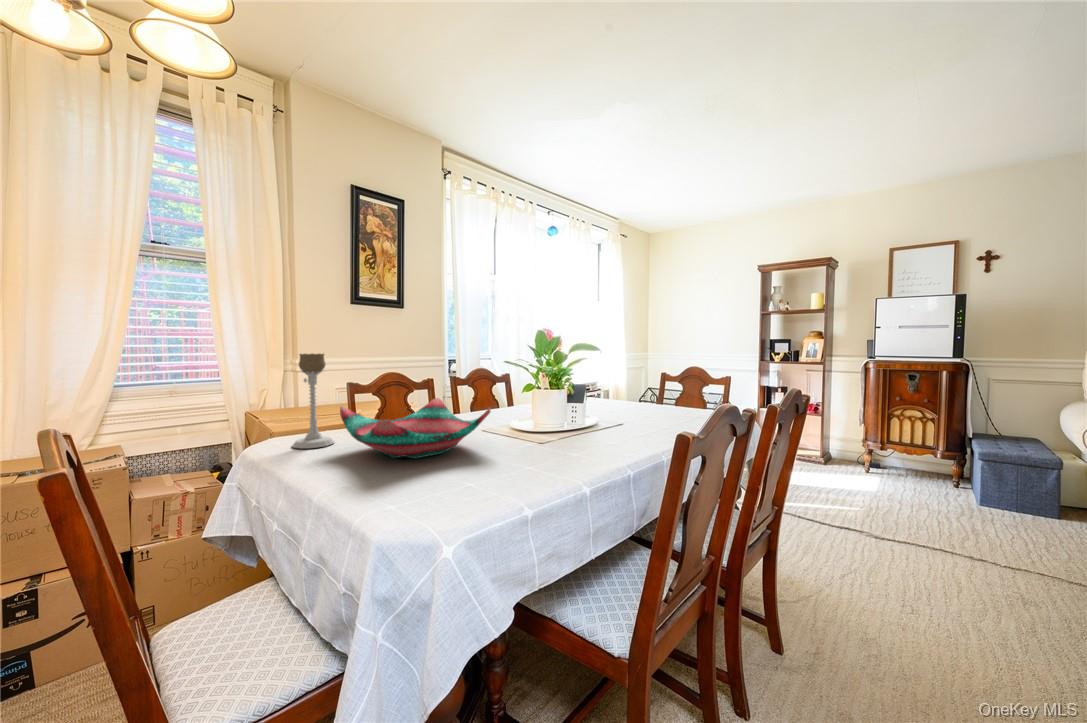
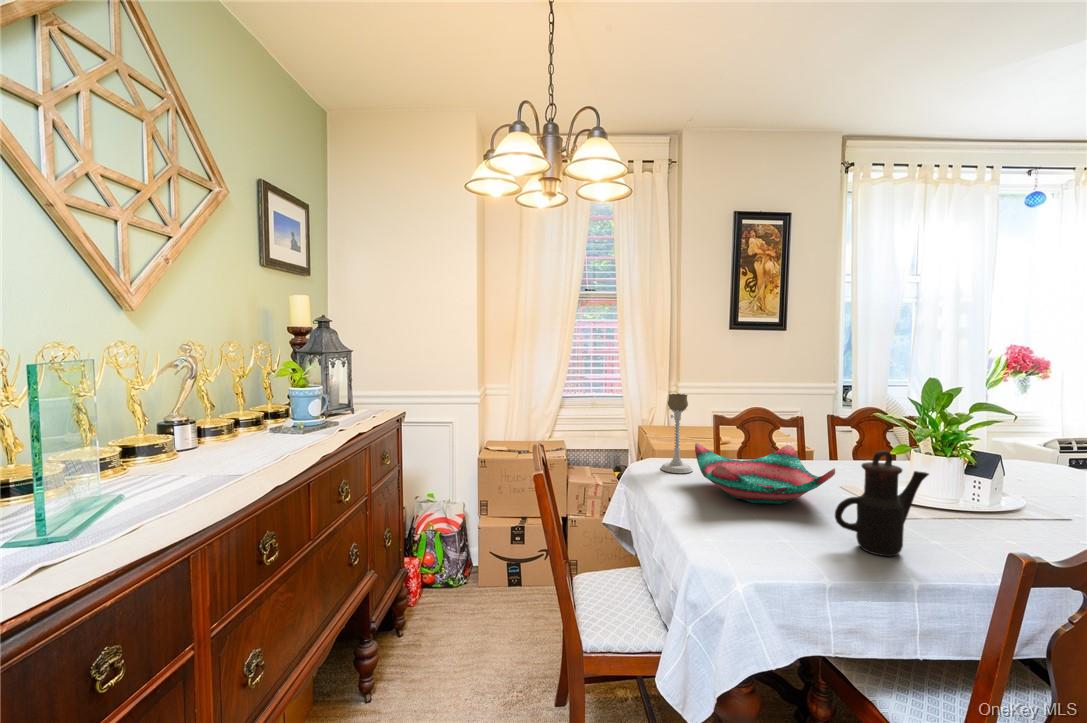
teapot: none [509,376,574,475] -> present [835,451,929,556]

